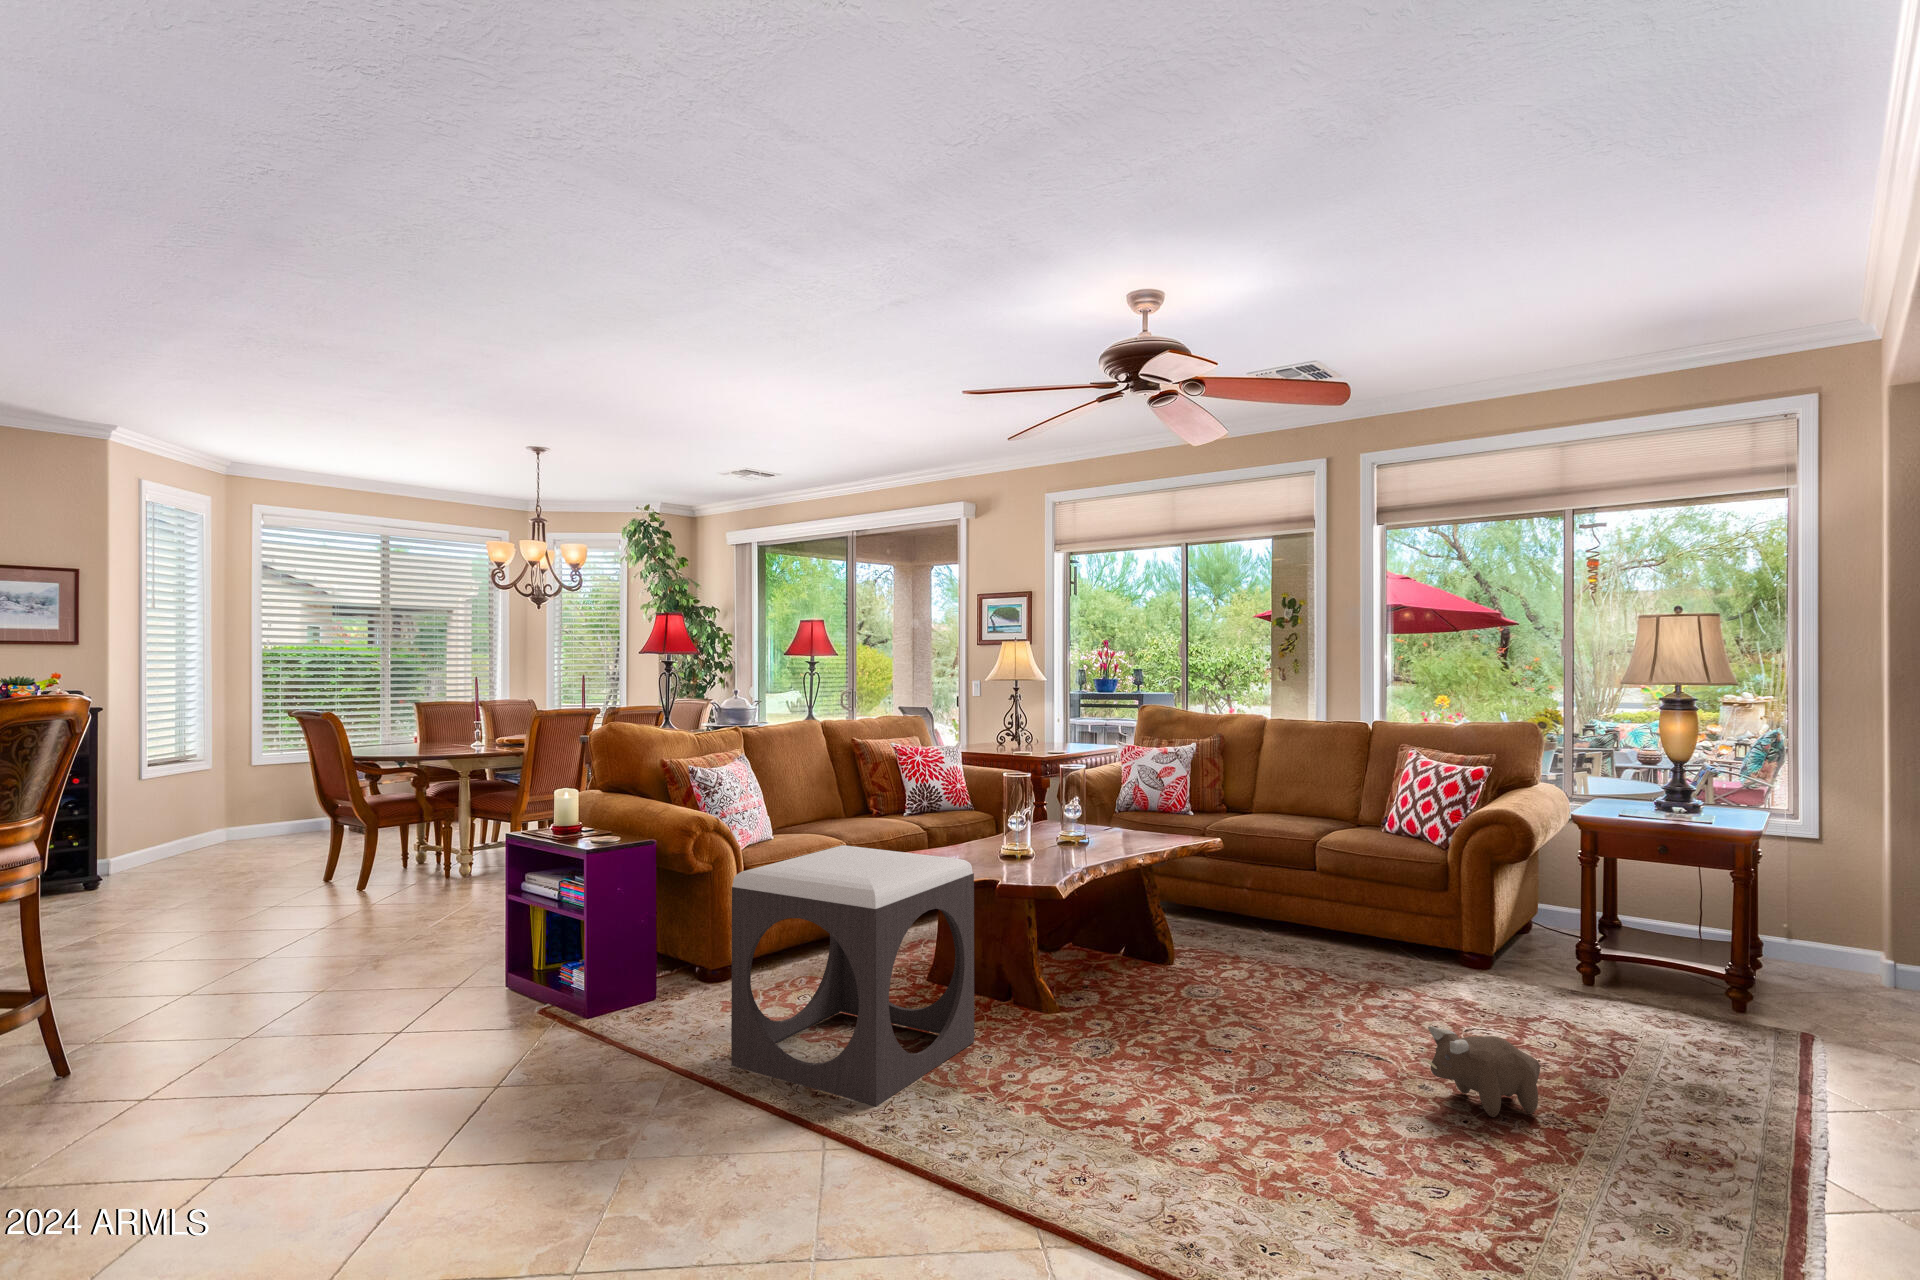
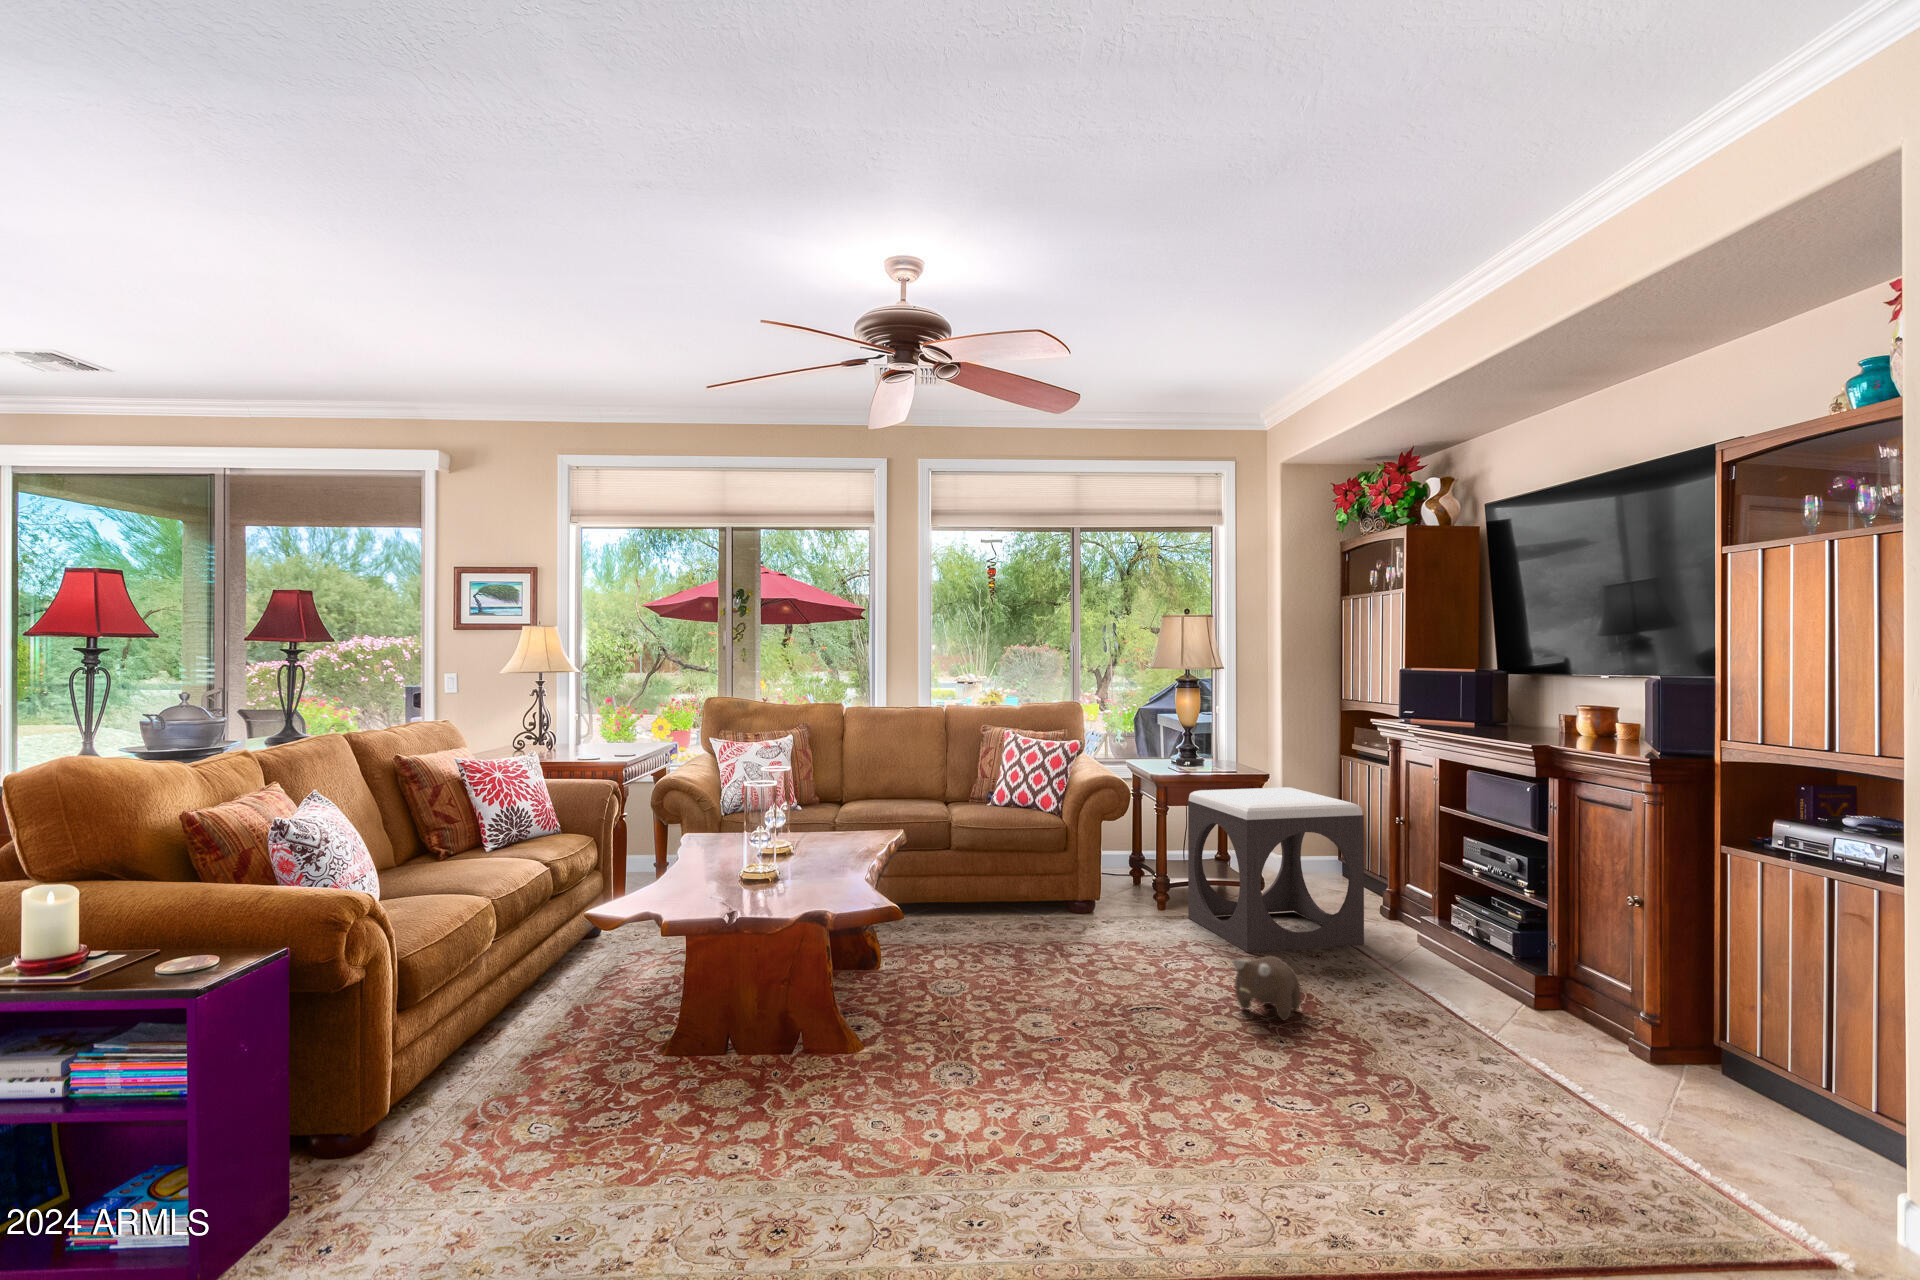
footstool: present [731,845,974,1106] -> present [1188,787,1364,952]

